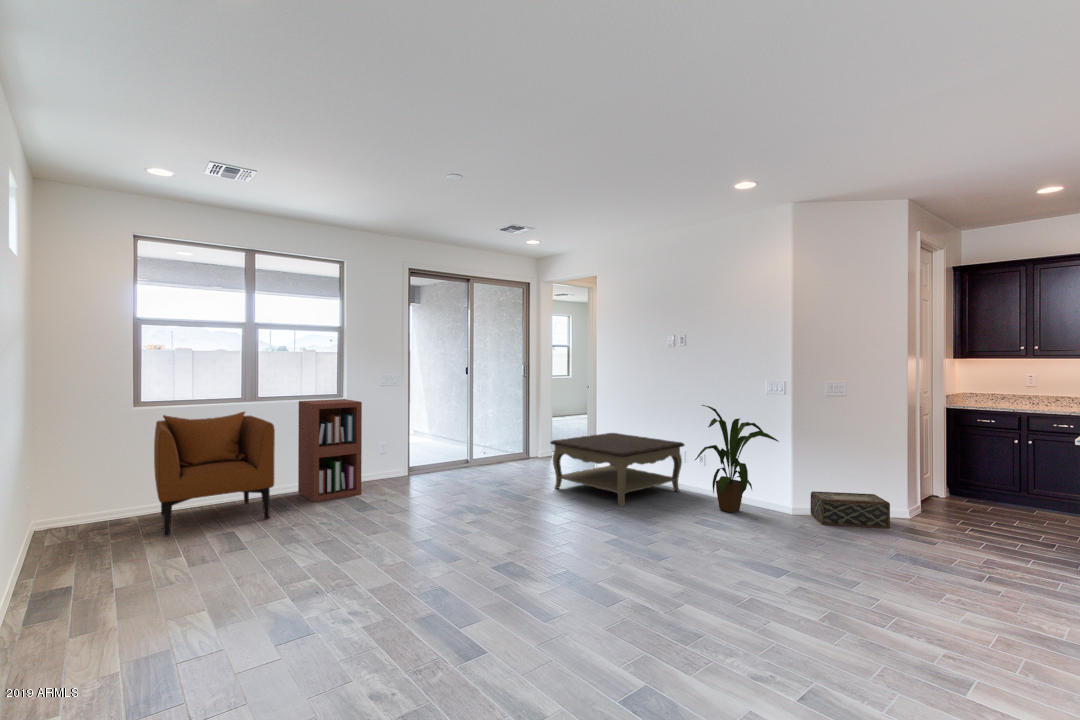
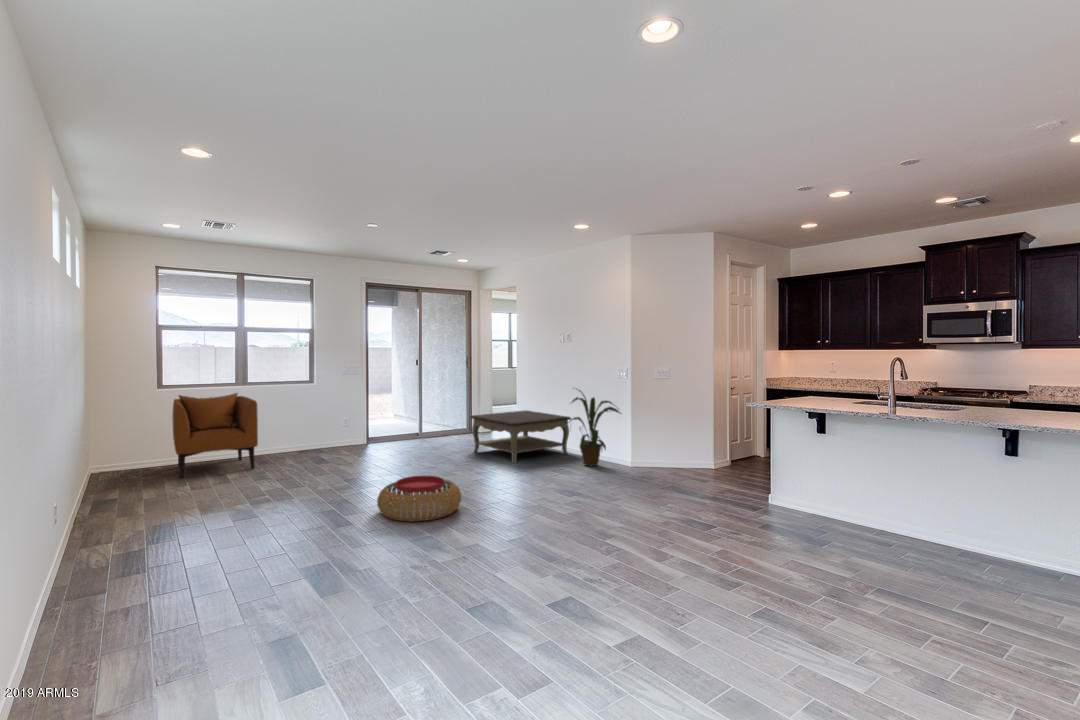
bookshelf: present [298,399,362,502] -> none [279,384,326,460]
woven basket: present [810,491,890,528] -> none [647,451,694,475]
pouf: none [488,544,619,631] -> present [377,476,461,522]

